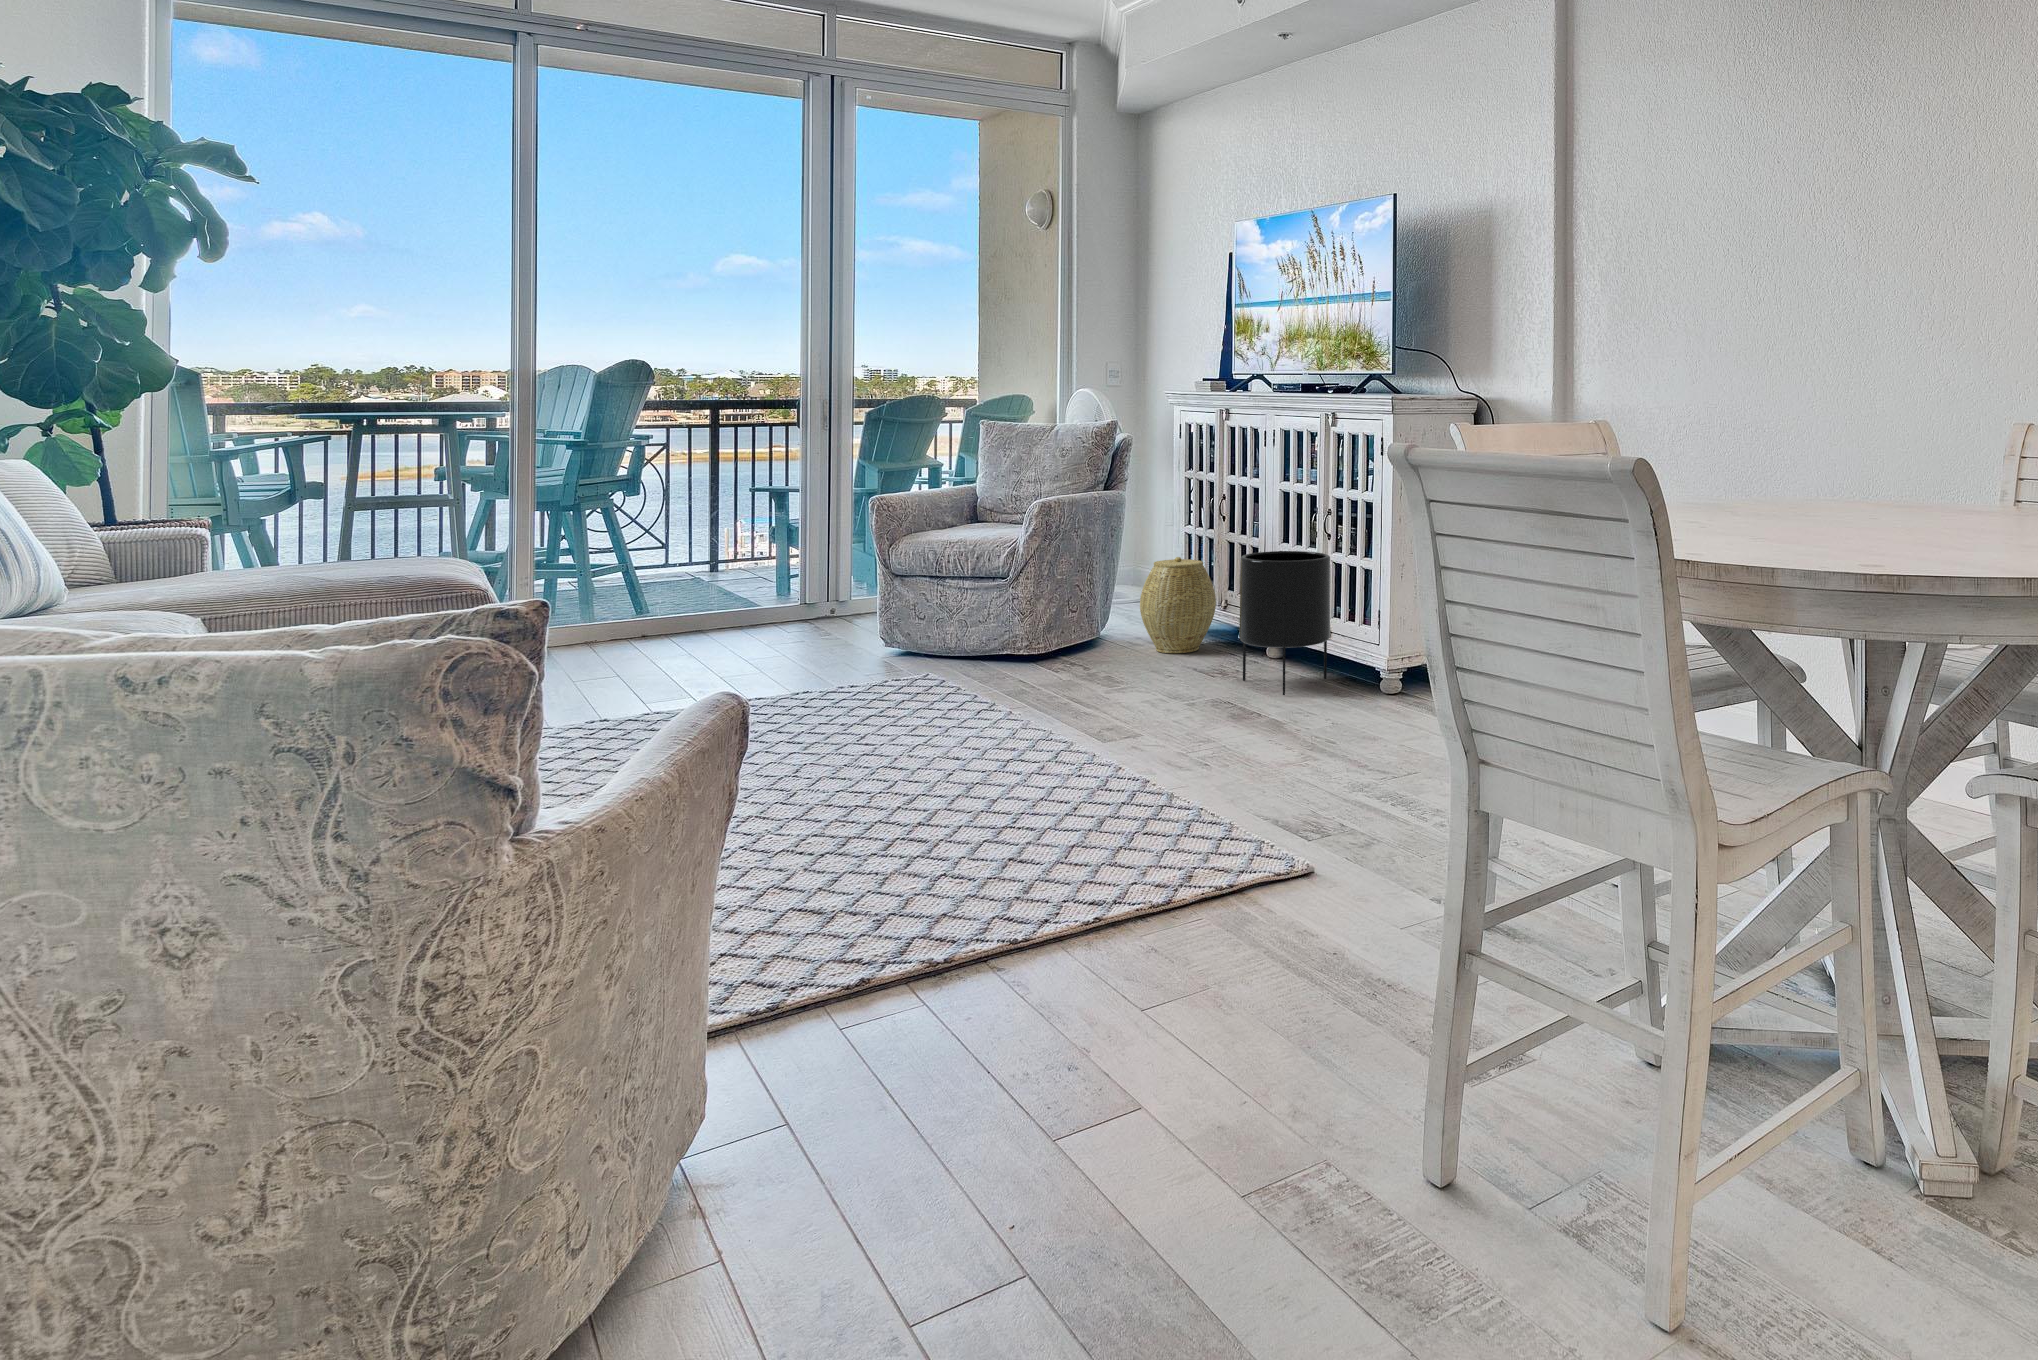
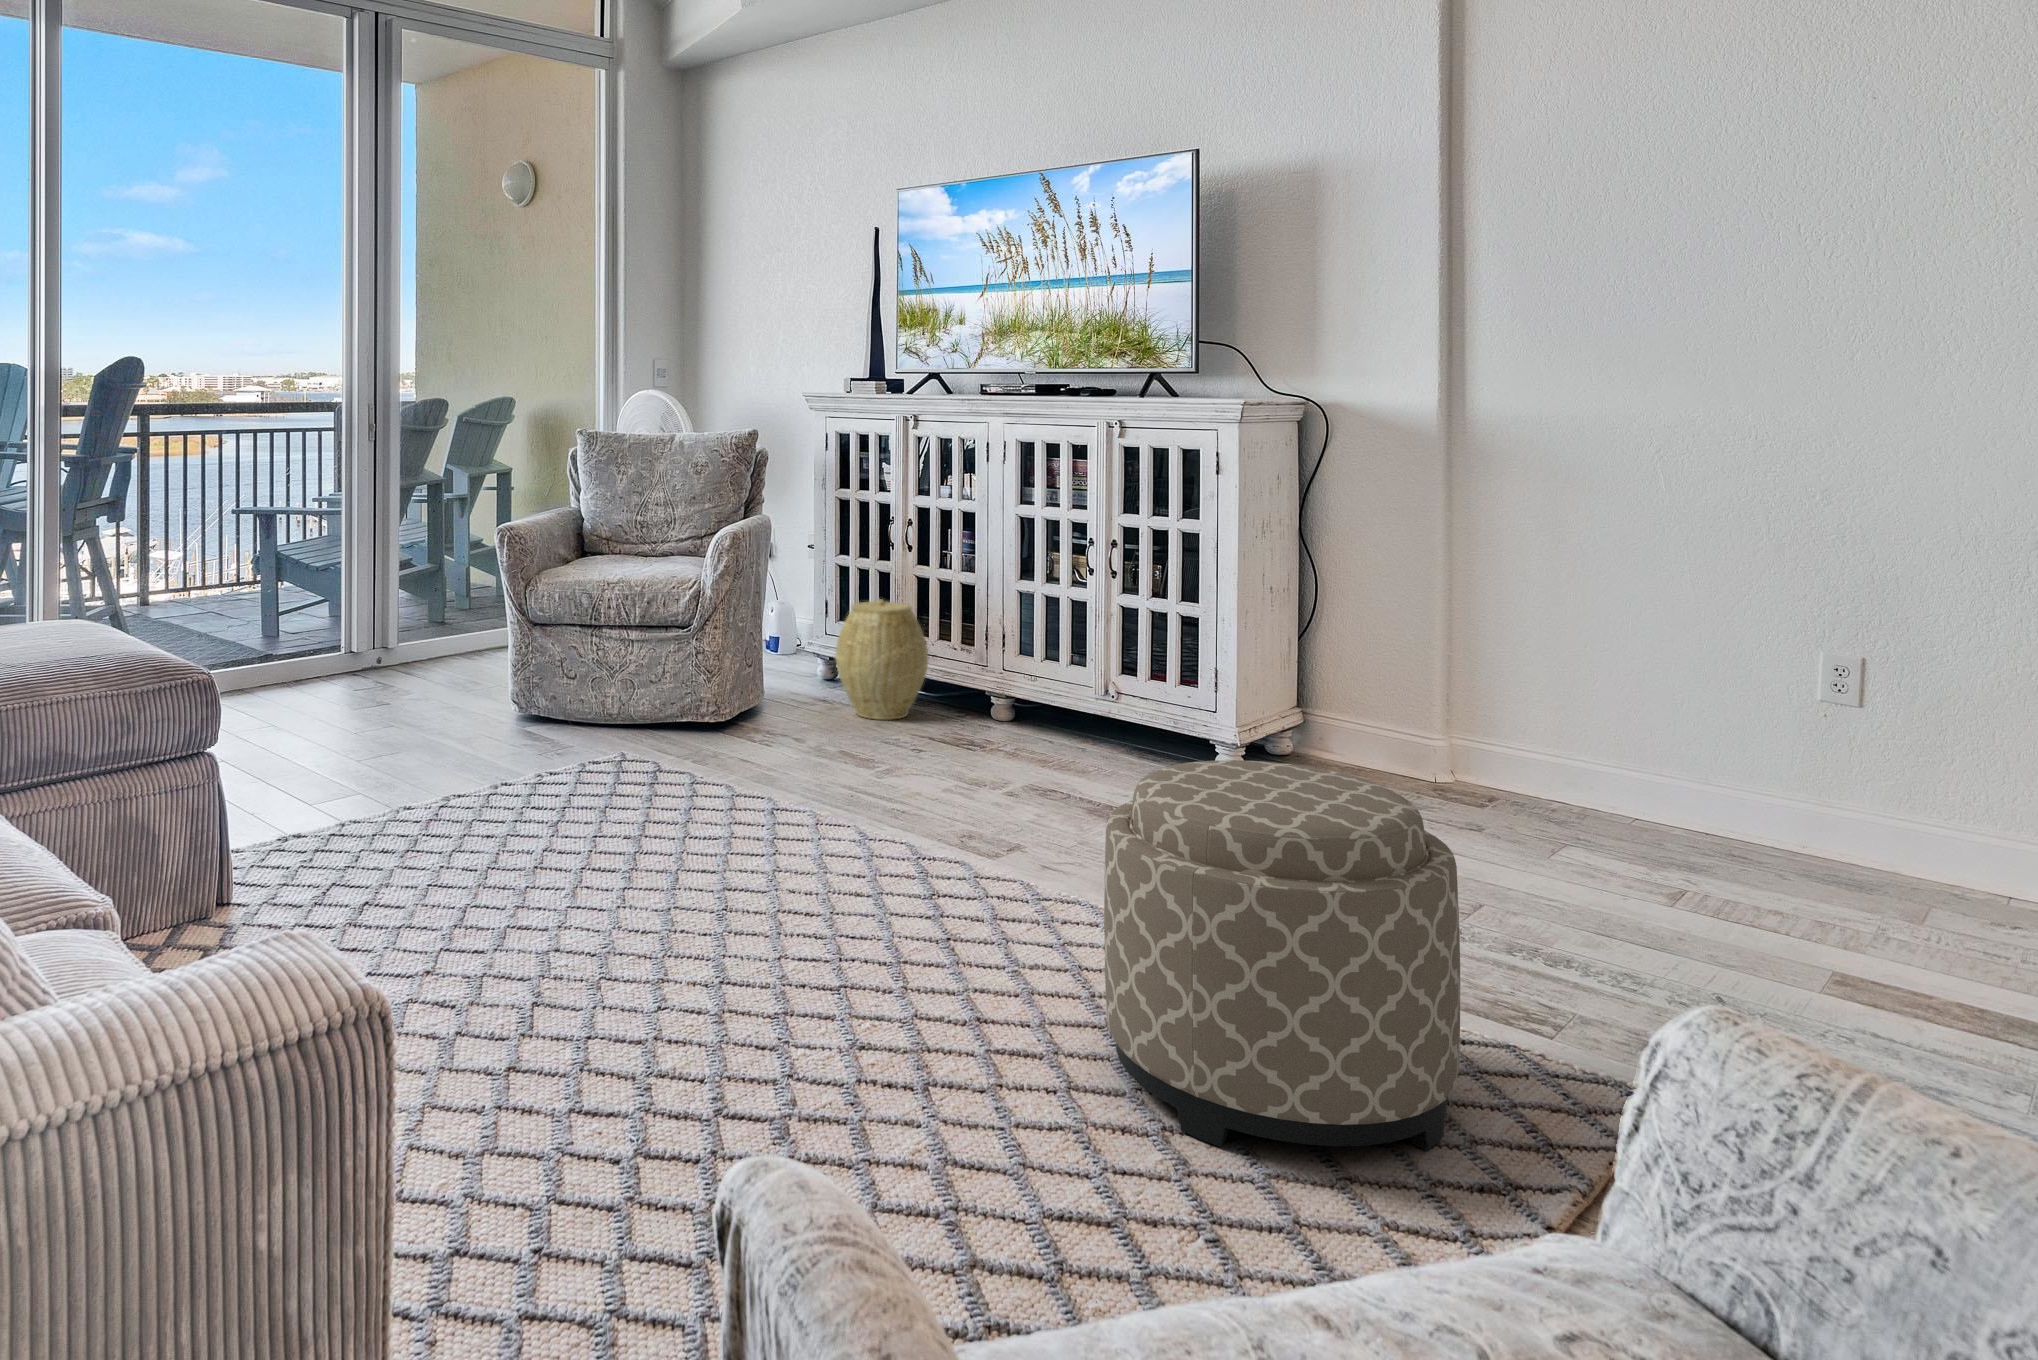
planter: present [1239,551,1330,695] -> none [1034,595,1155,782]
ottoman: none [942,644,1174,888] -> present [1104,760,1460,1150]

